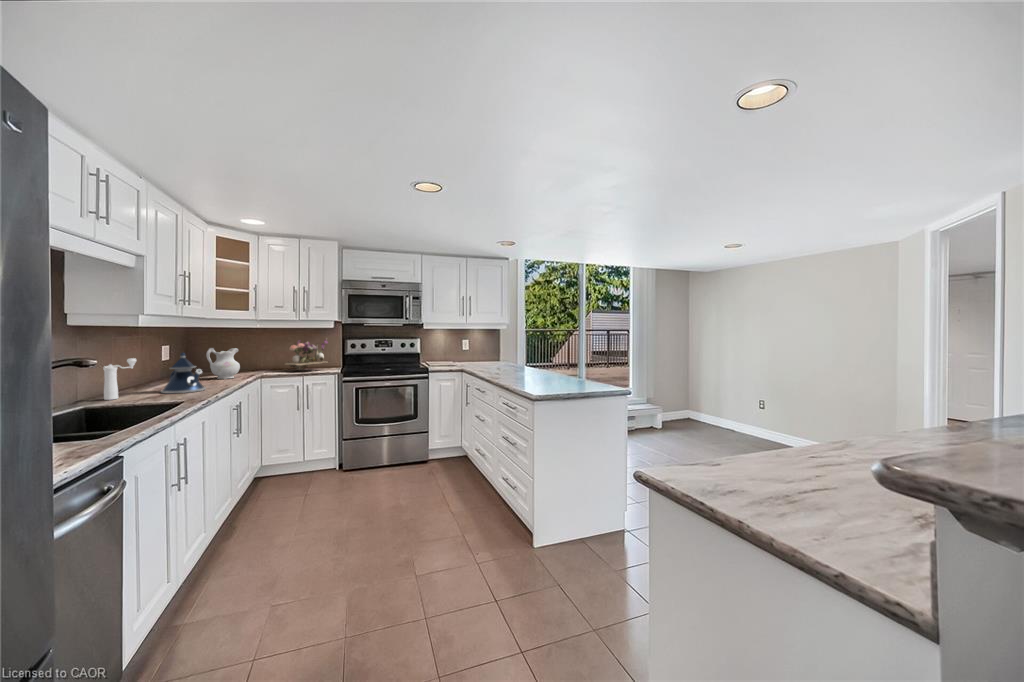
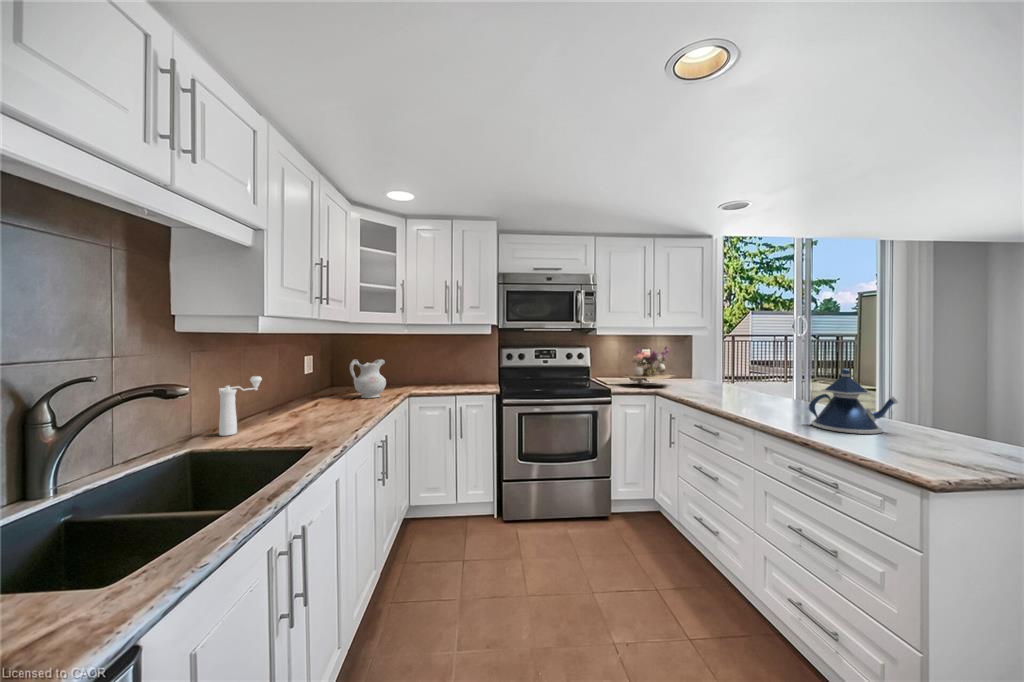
flower arrangement: present [286,339,328,370] -> present [626,346,673,385]
teapot: present [161,353,206,393] -> present [809,369,899,434]

